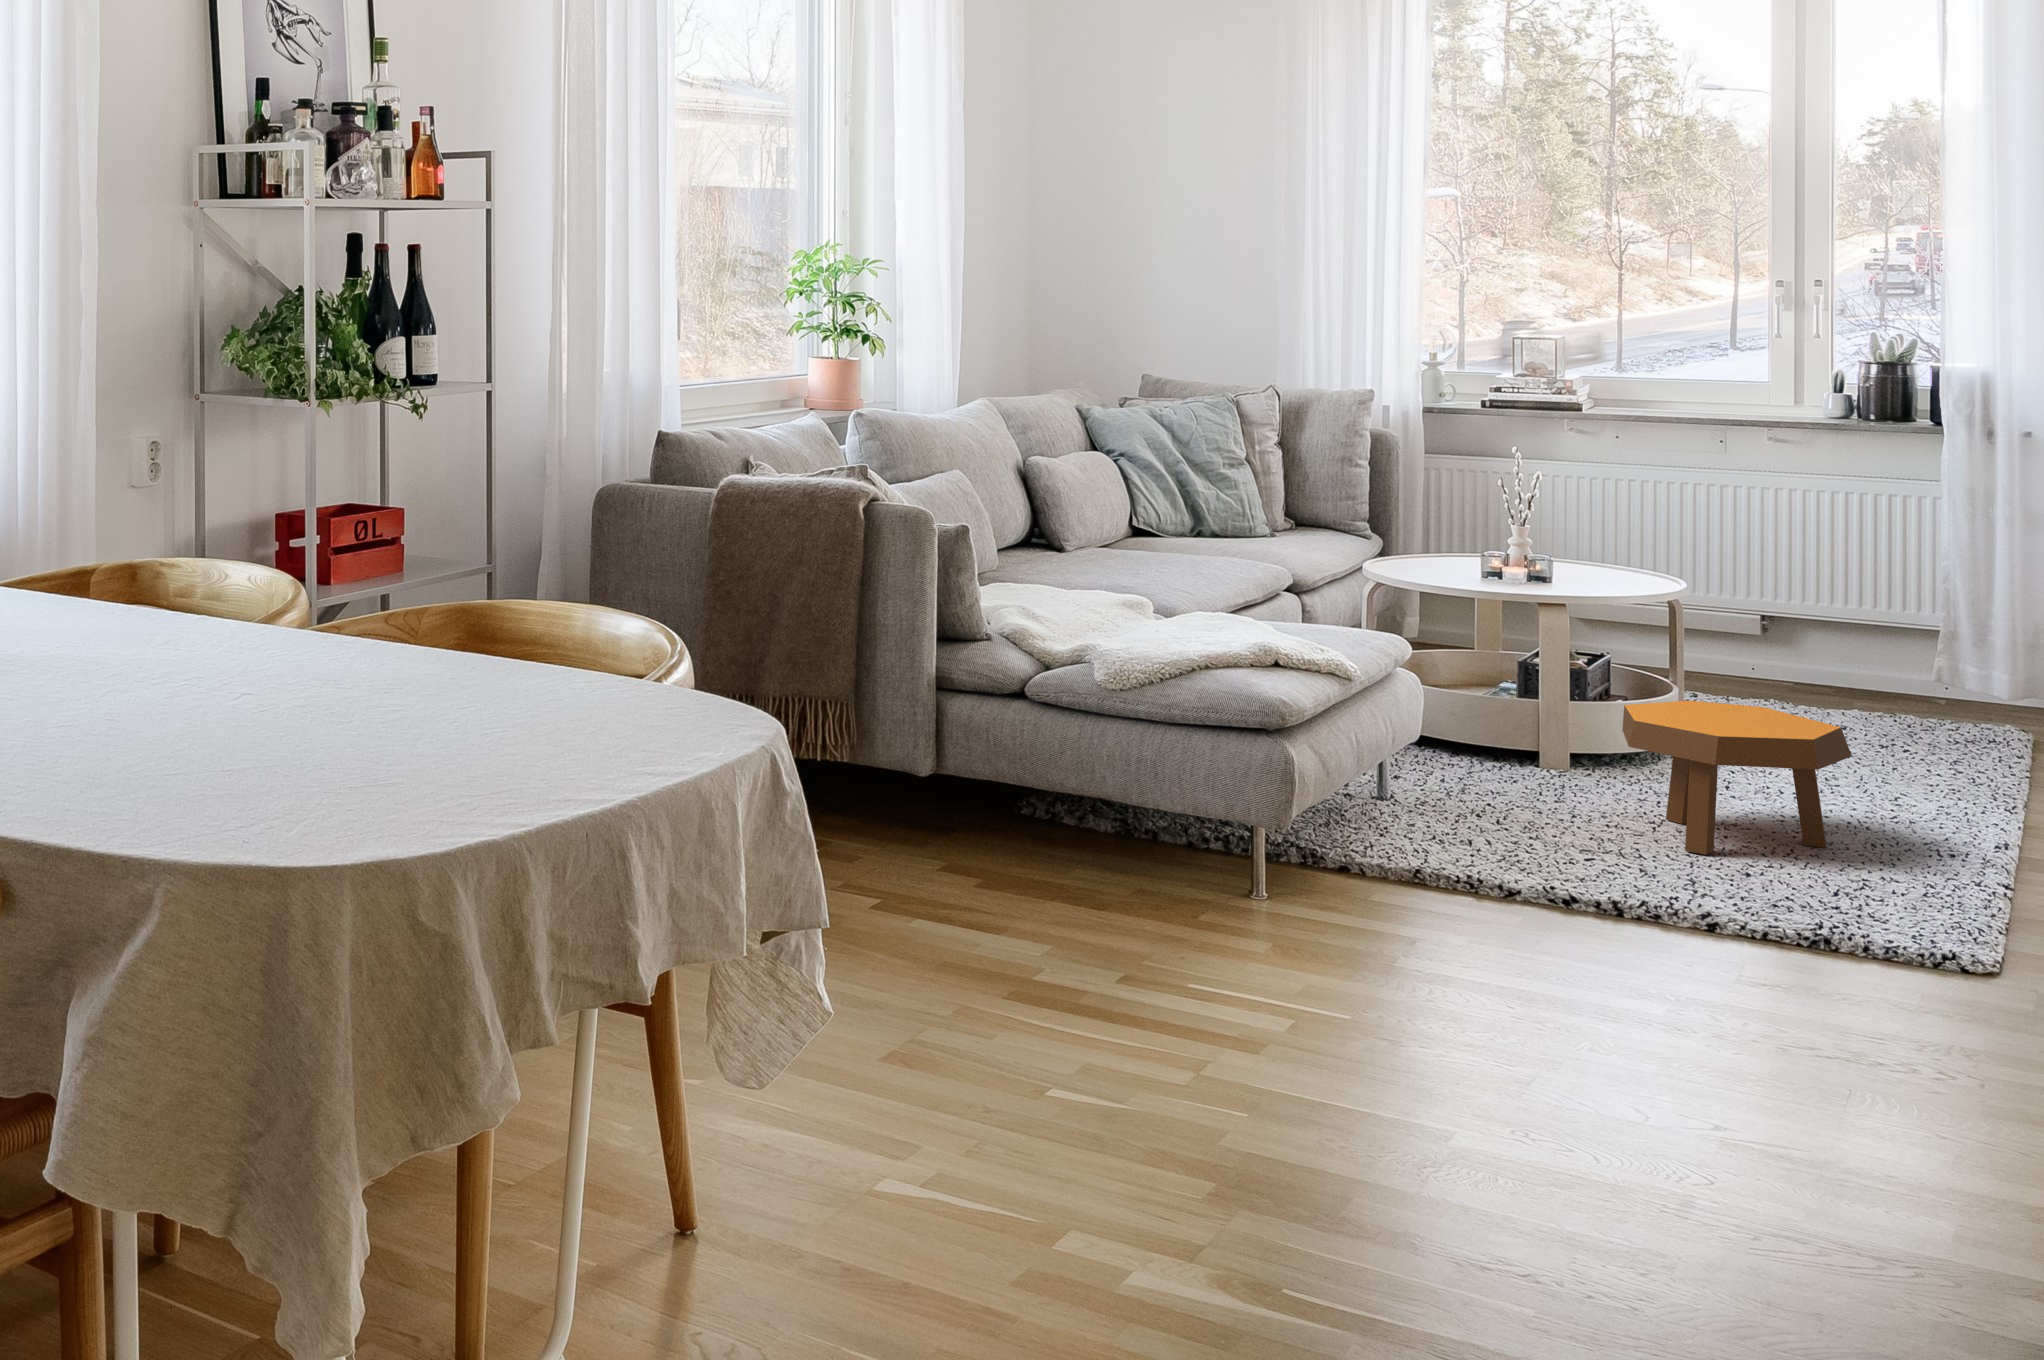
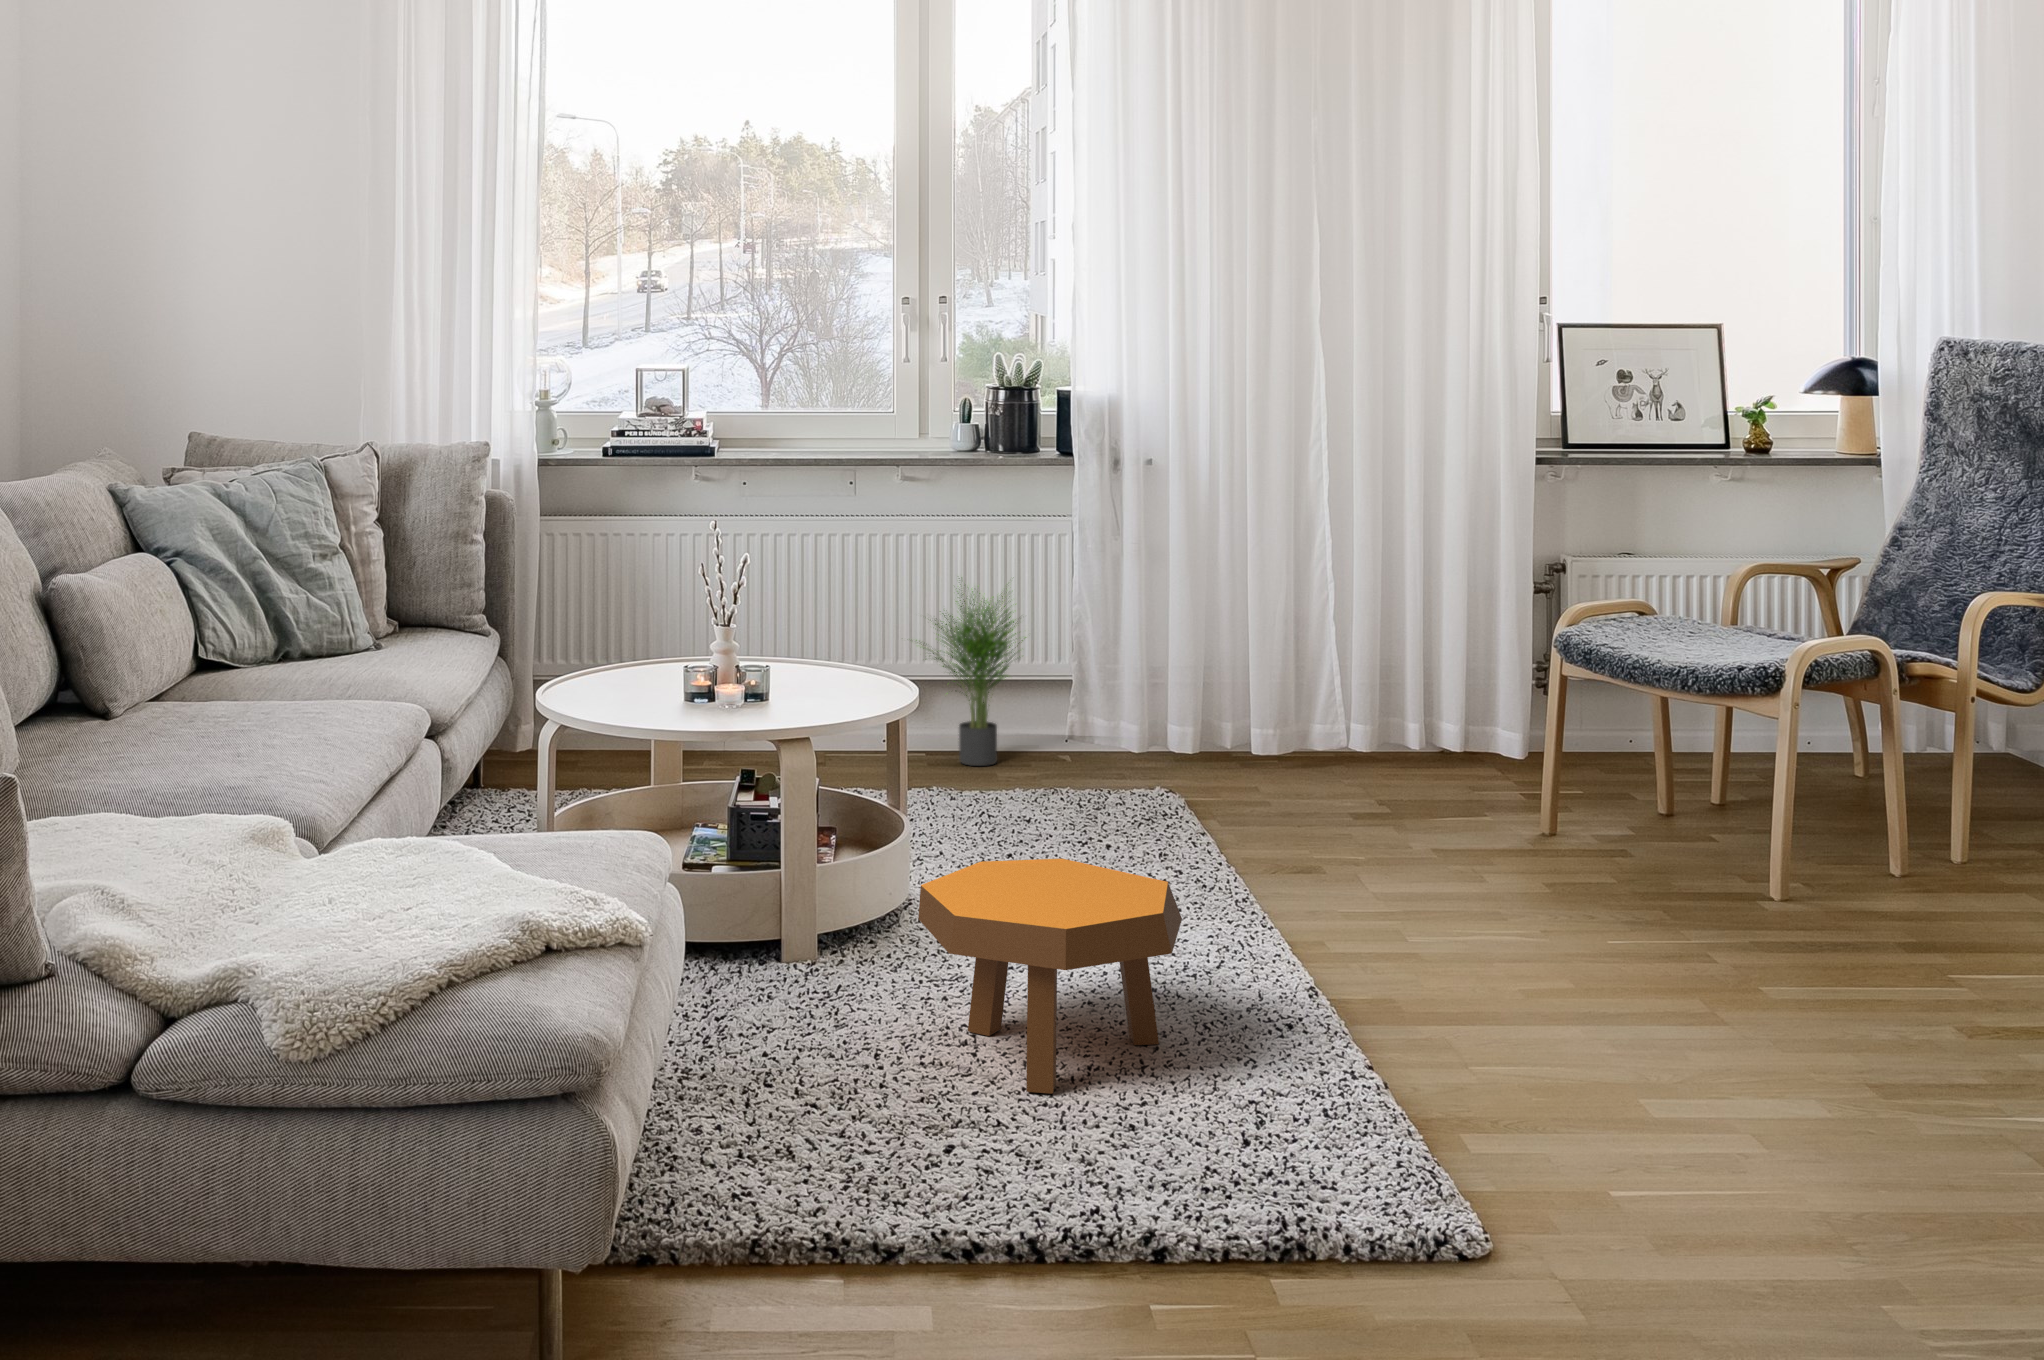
potted plant: none [1749,523,1893,690] -> present [916,578,1026,766]

